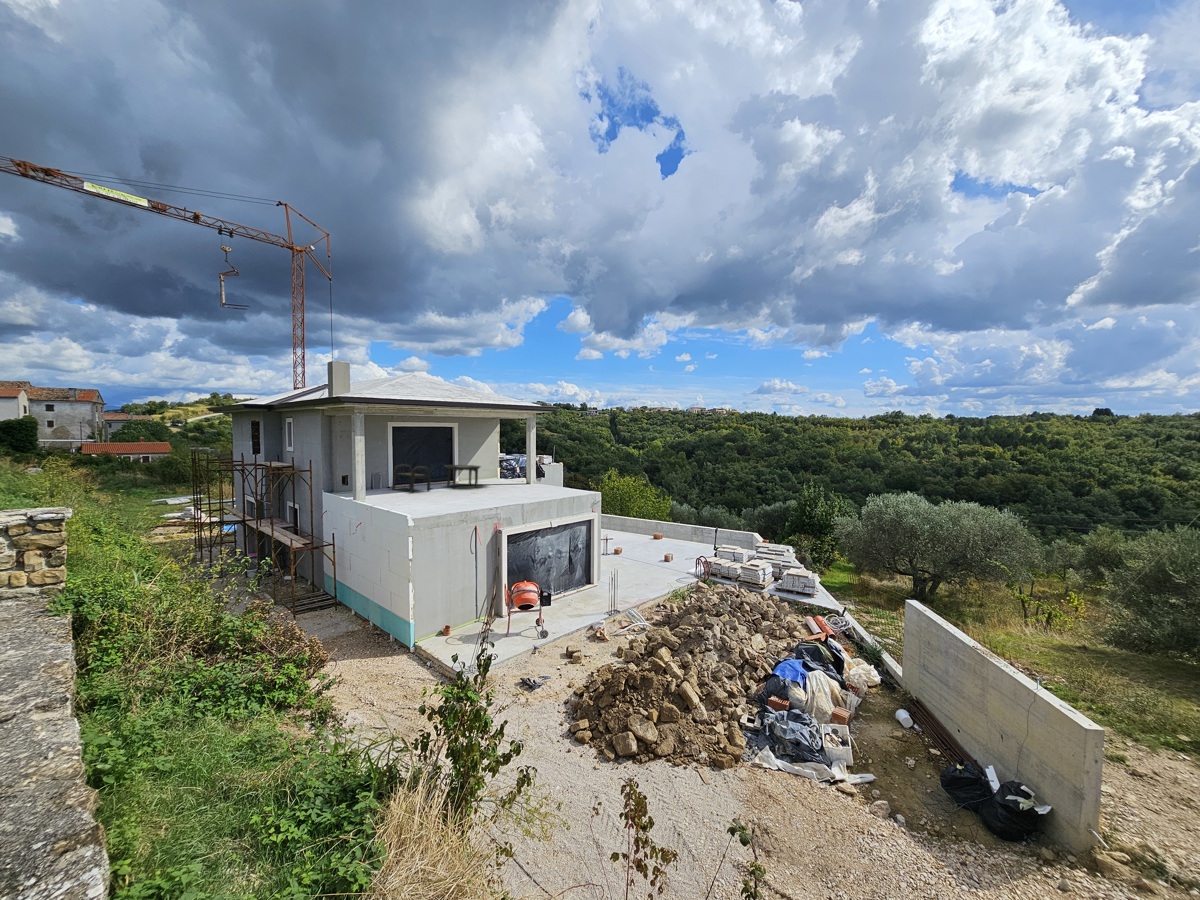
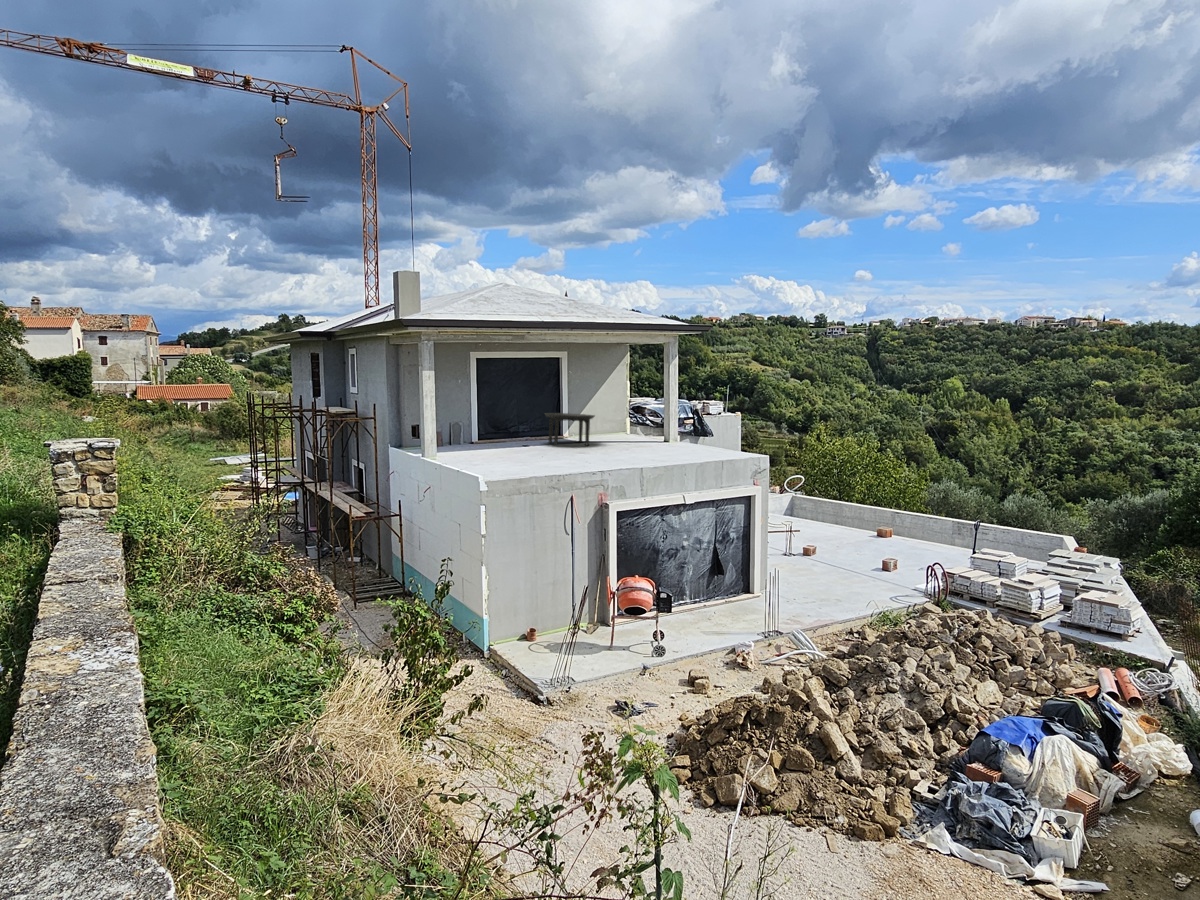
bench: present [392,464,430,492] -> none [475,411,523,449]

